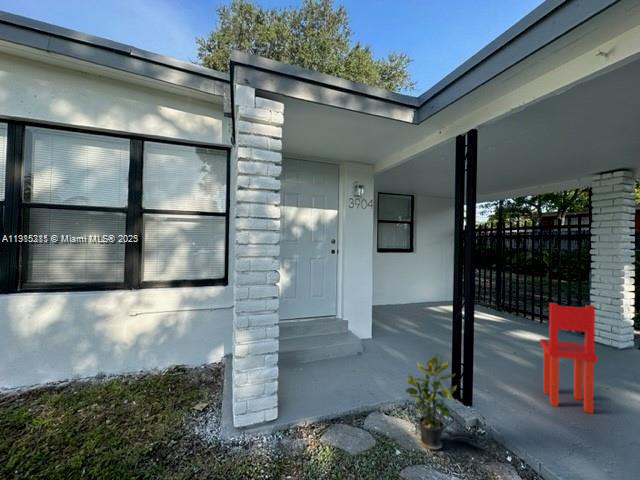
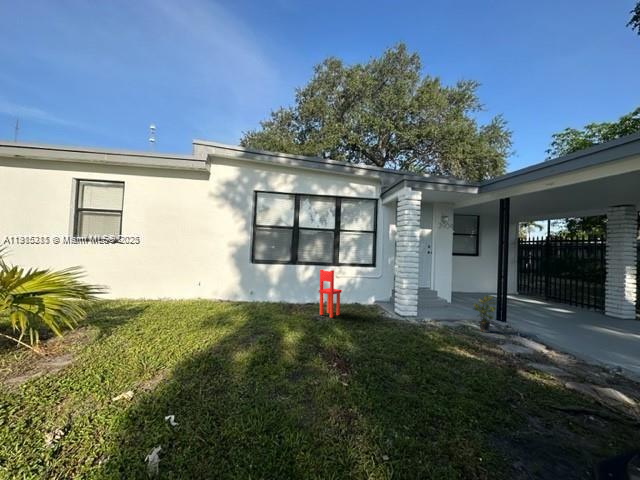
chair: present [540,303,597,413] -> present [319,270,342,318]

